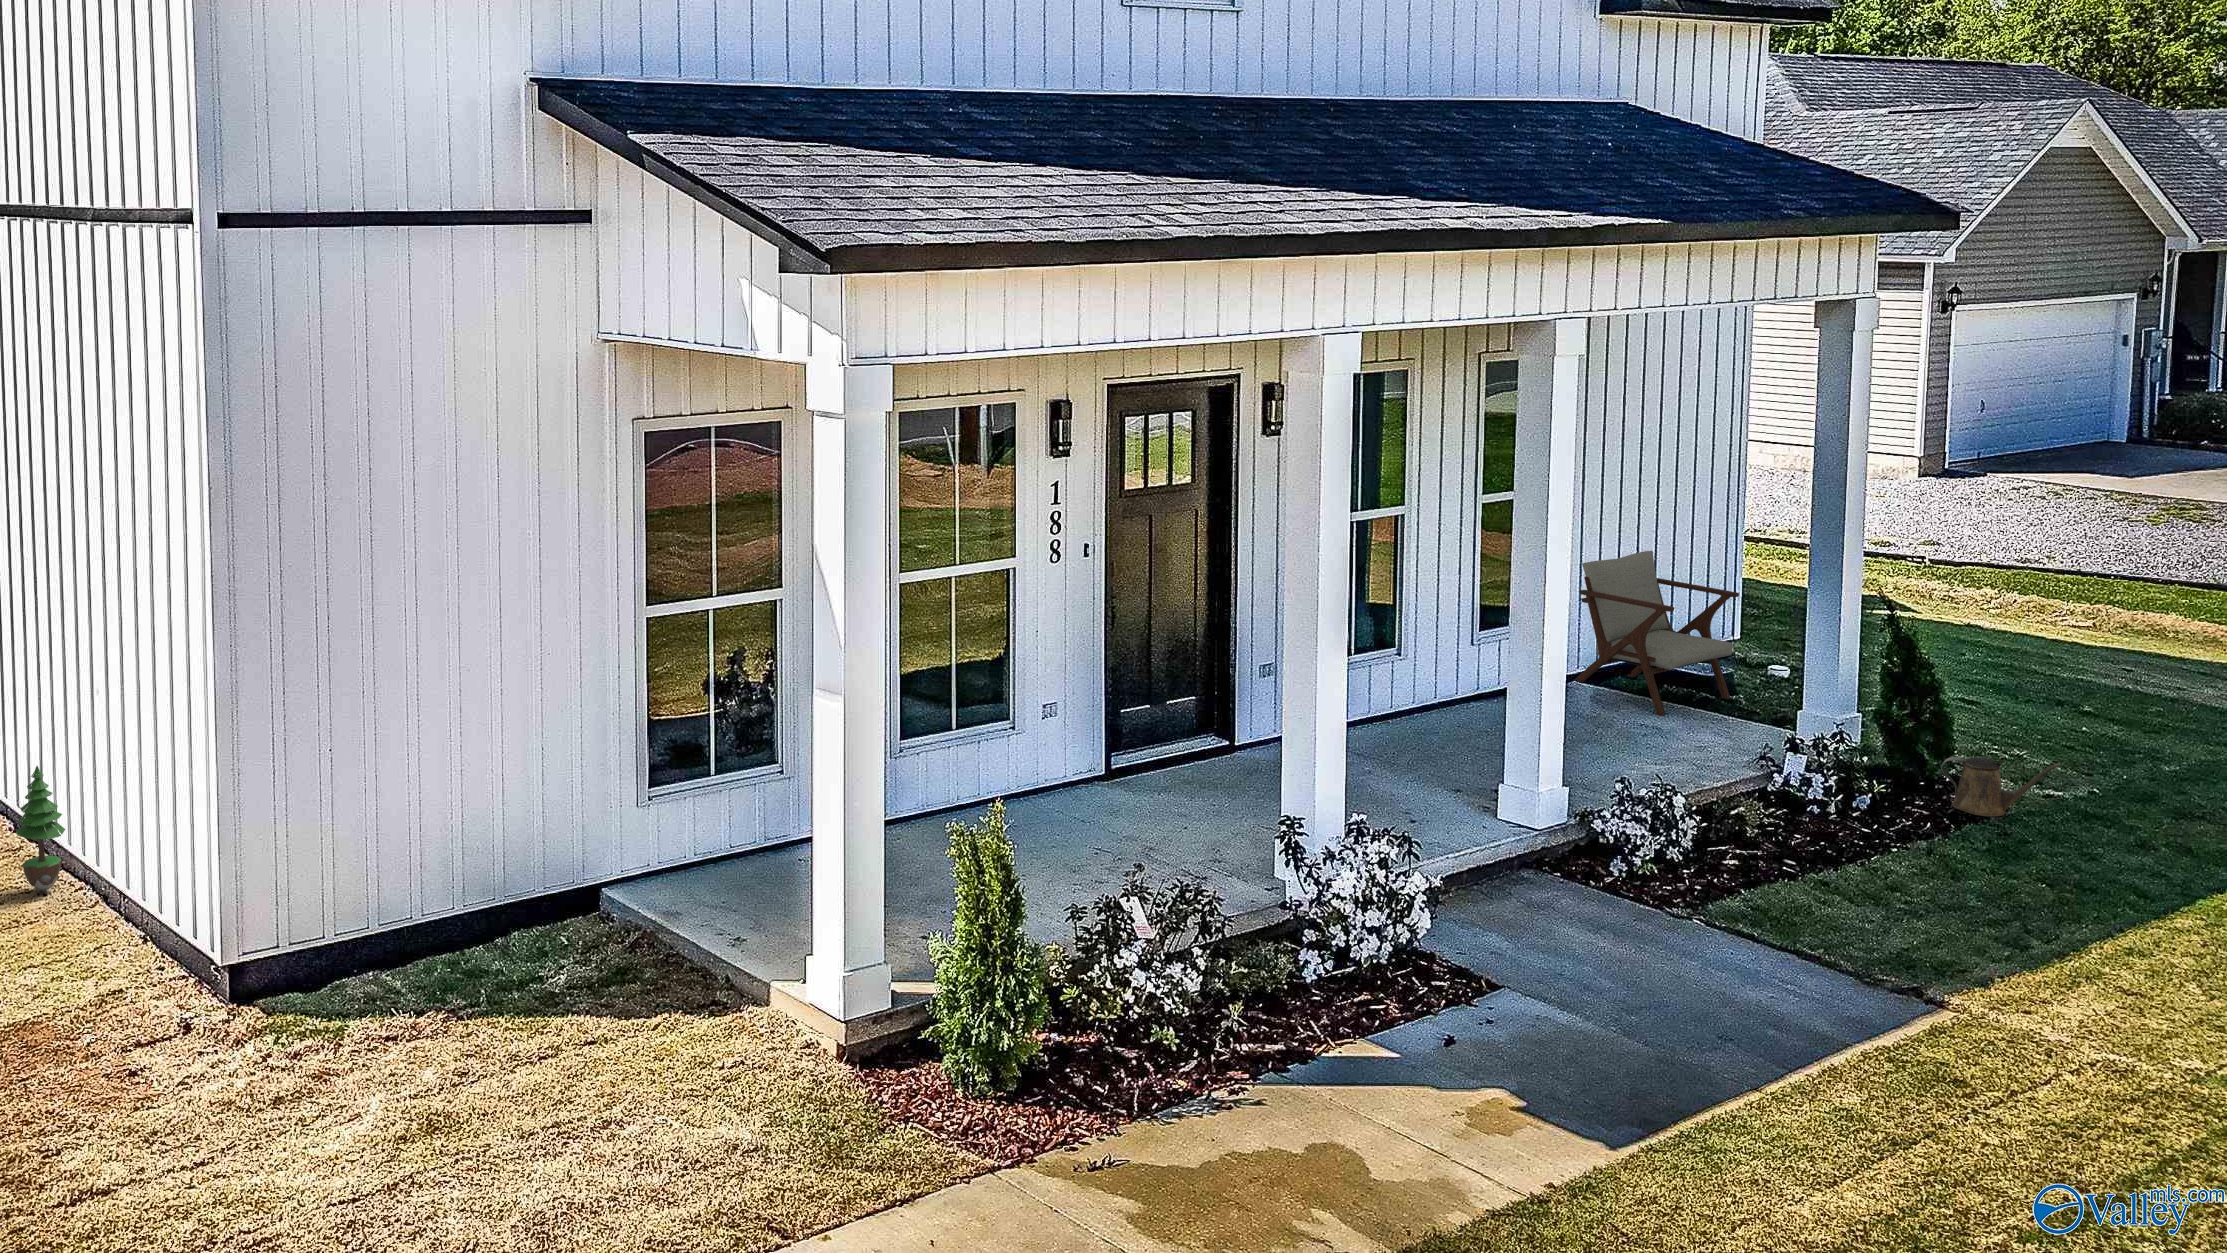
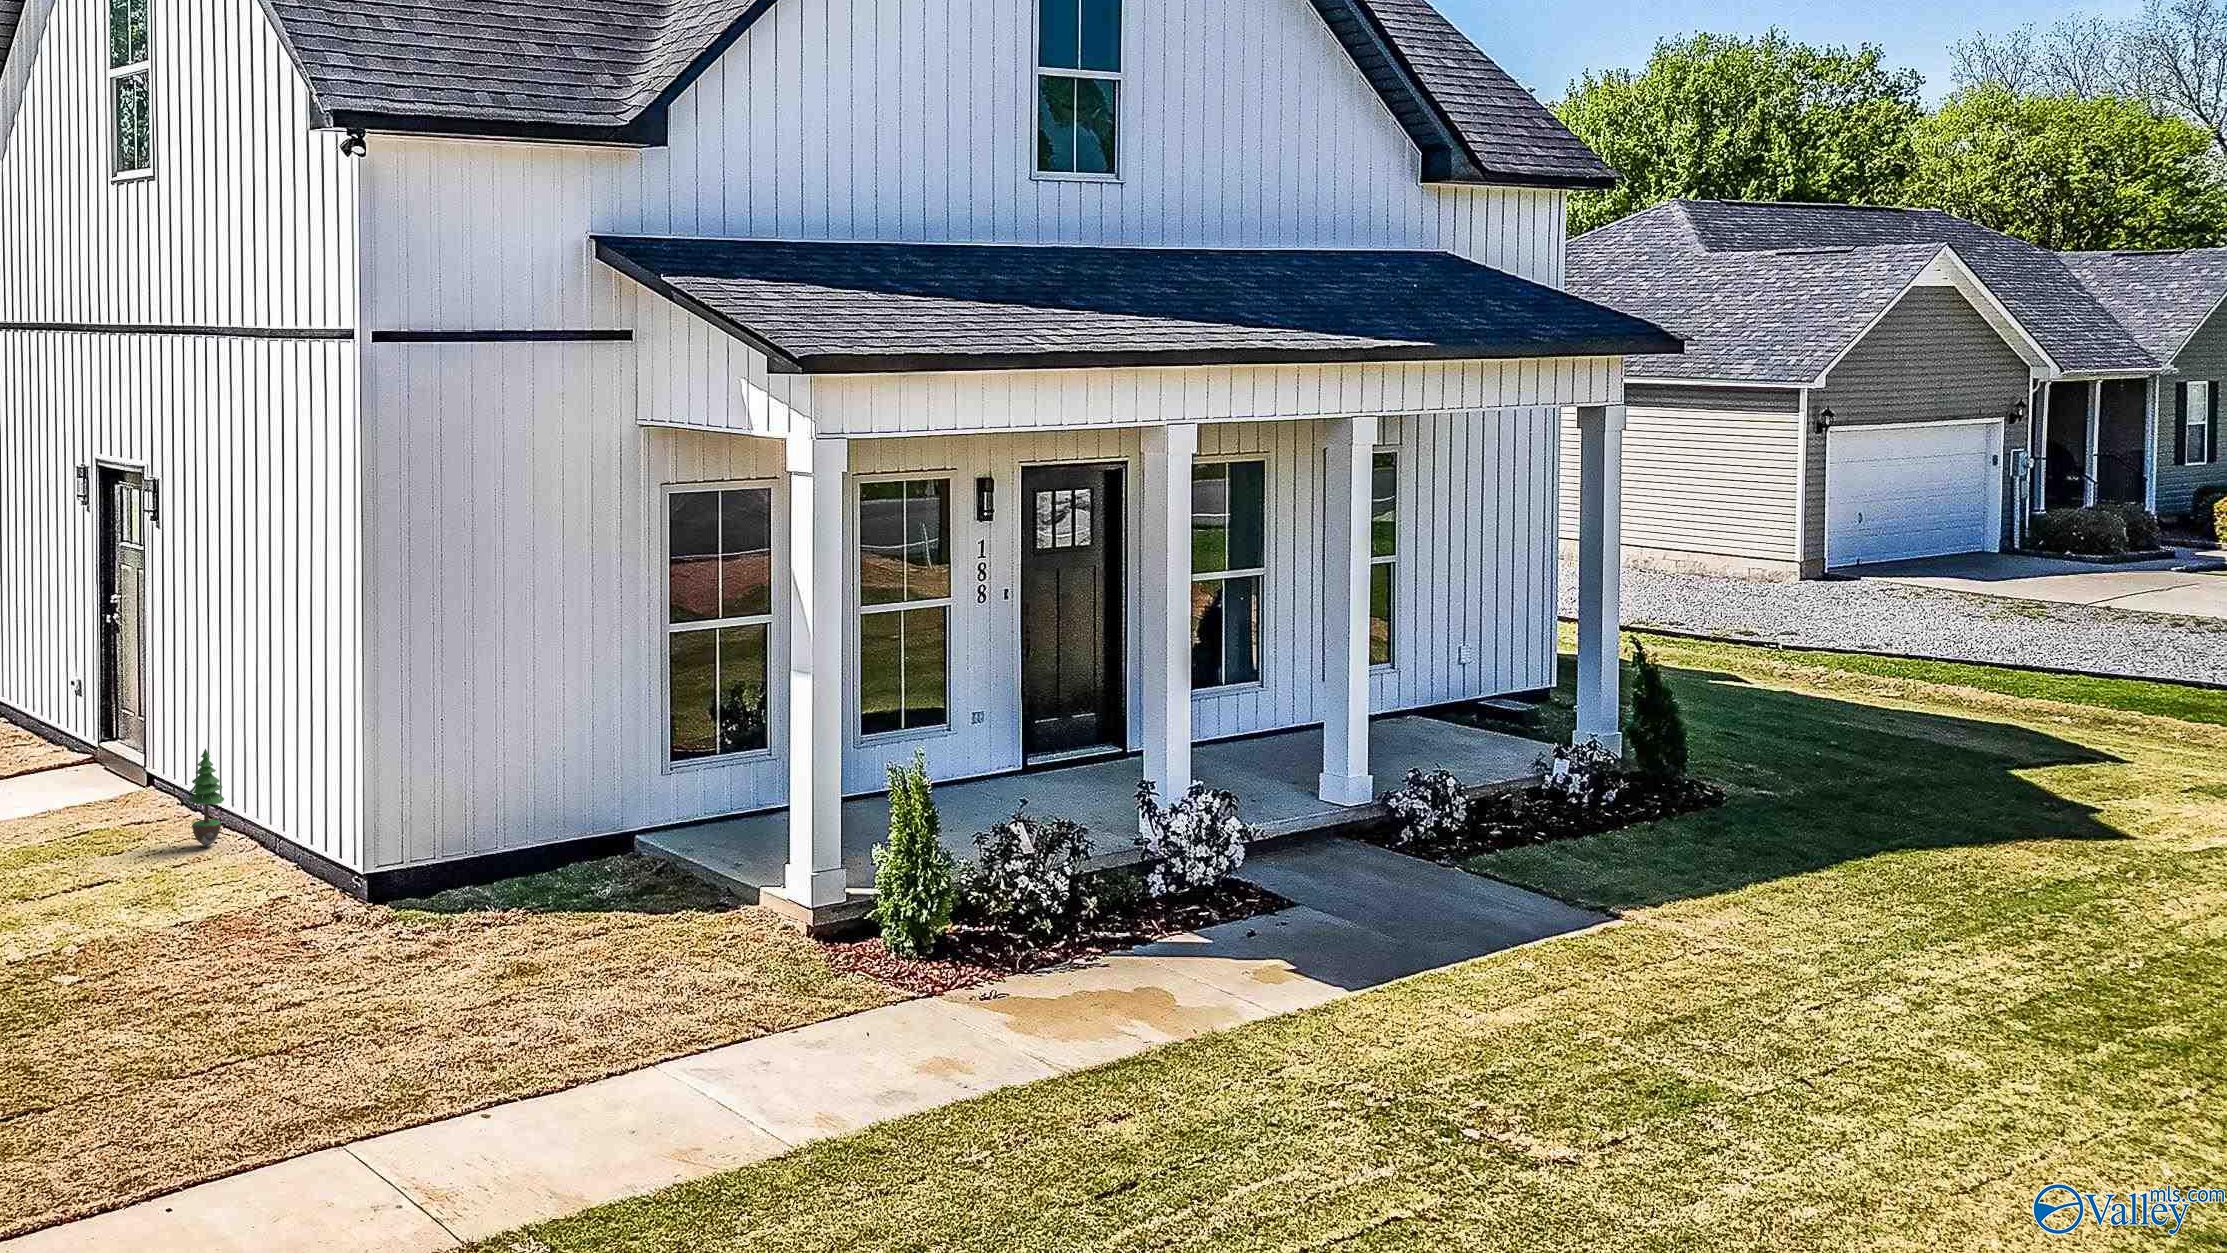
lounge chair: present [1570,551,1739,716] -> none [1401,615,1540,746]
watering can: present [1941,757,2061,817] -> none [1671,764,1757,809]

